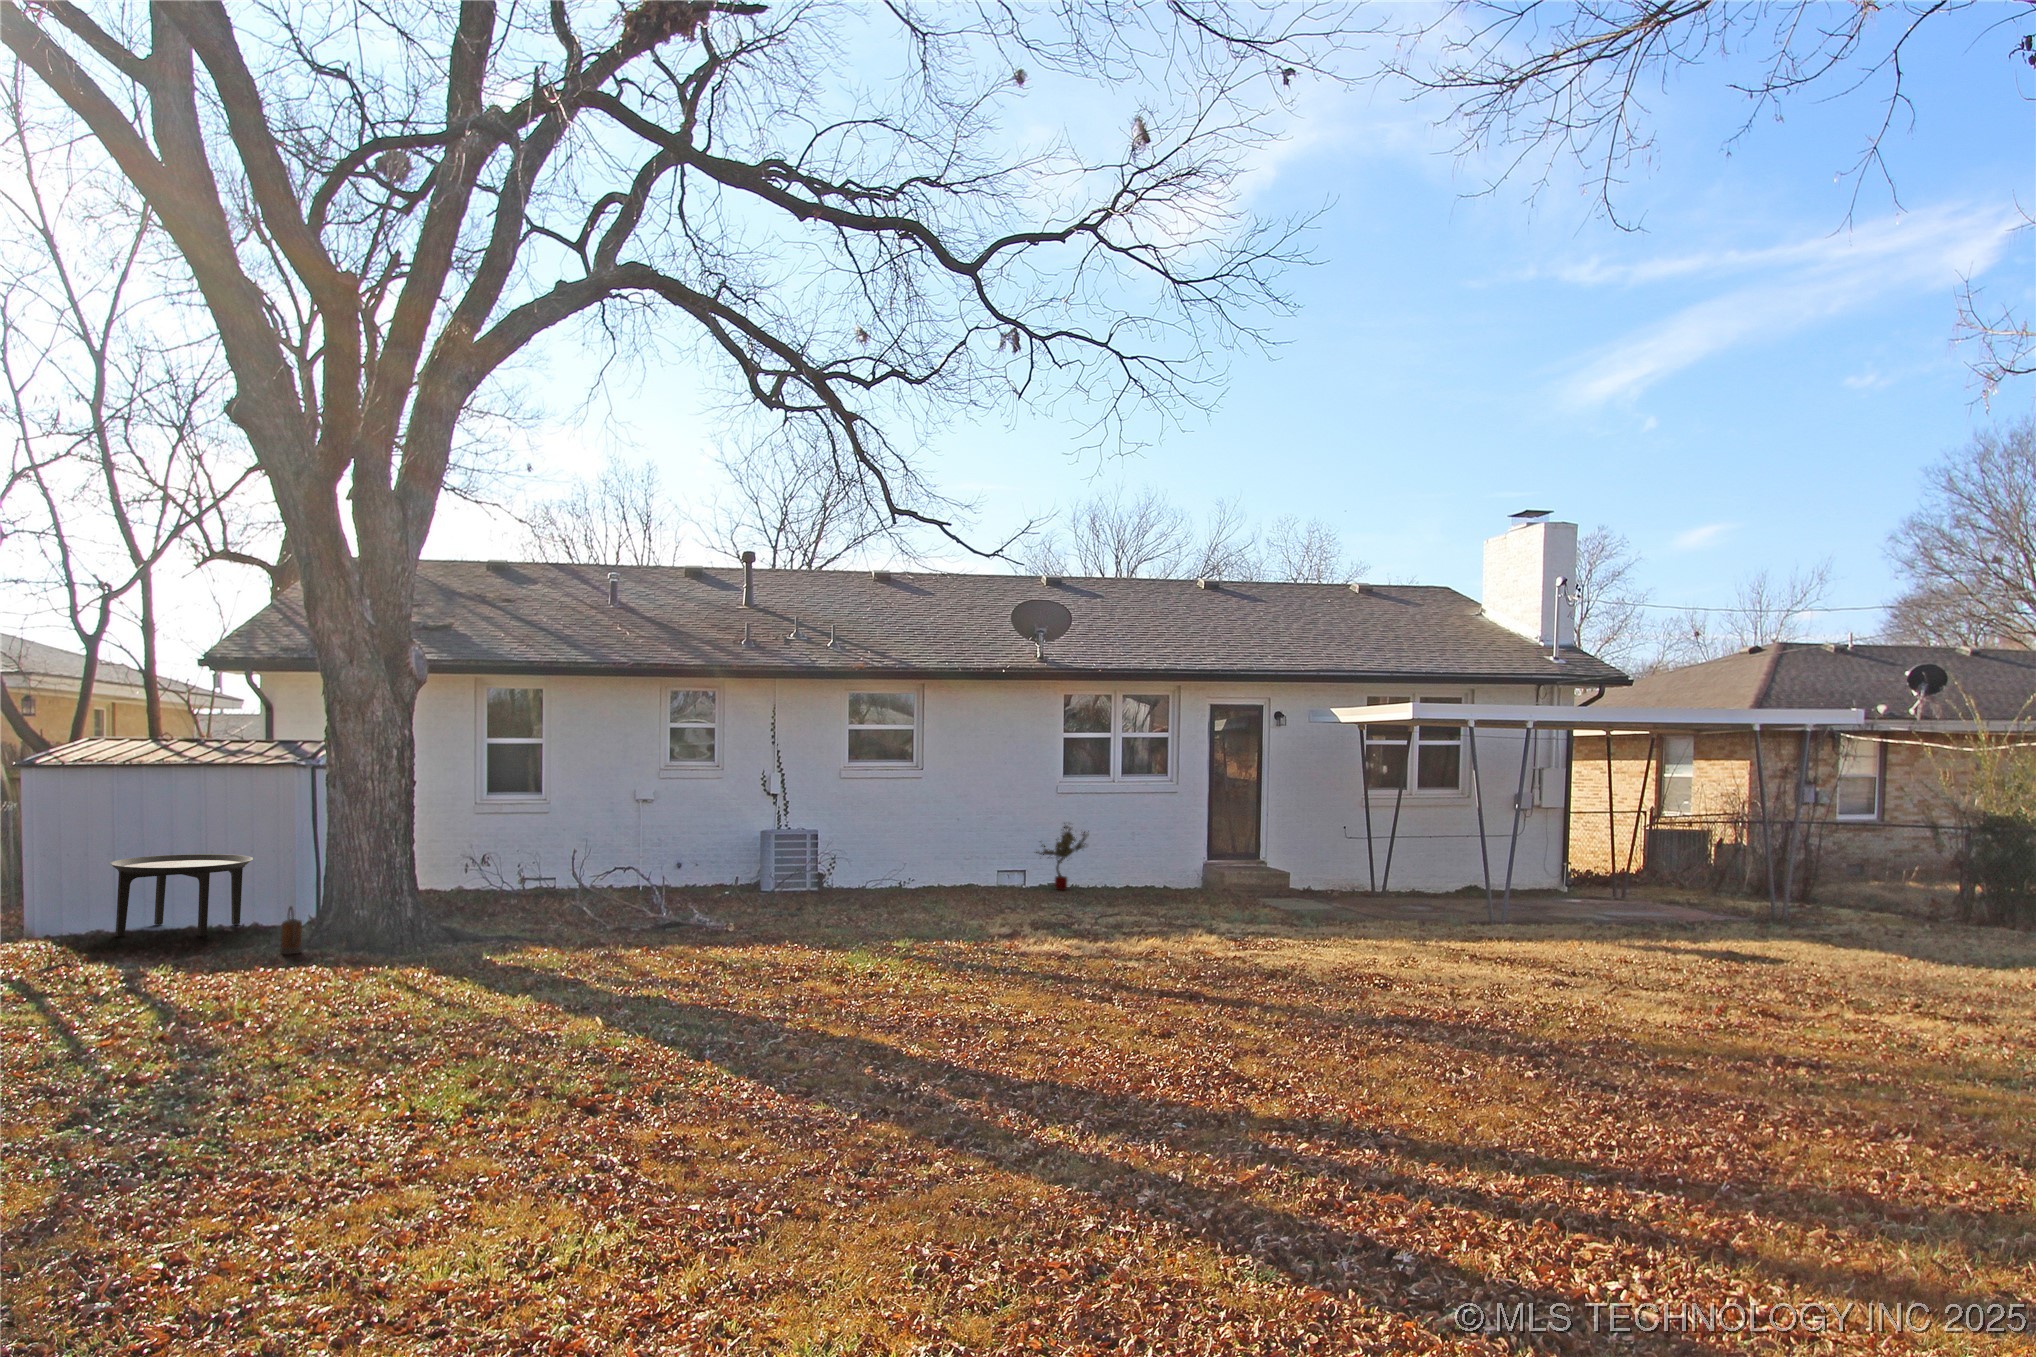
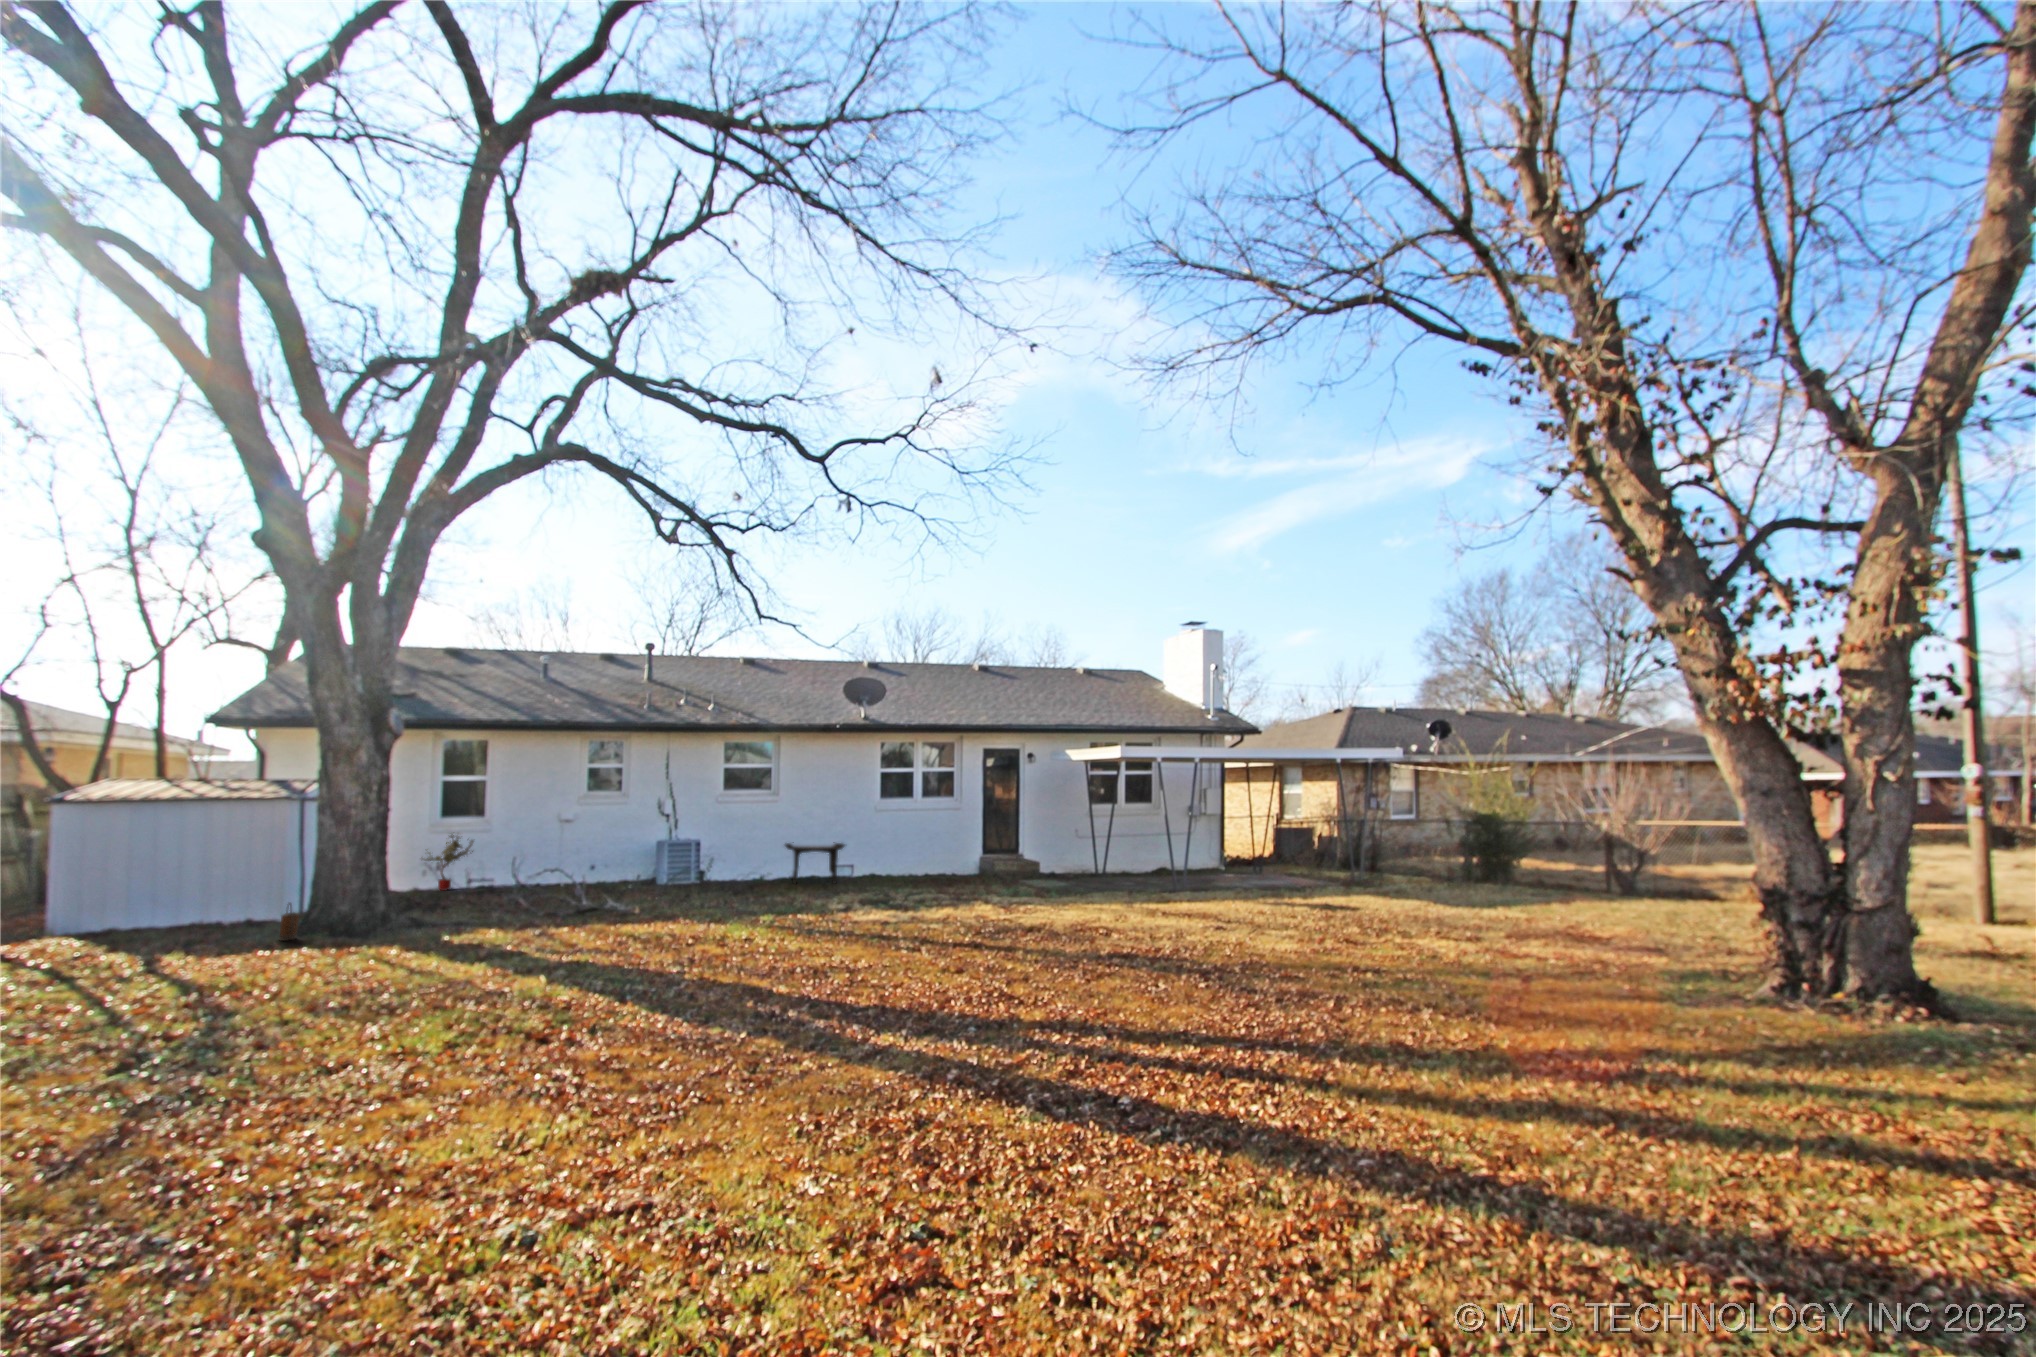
potted tree: present [1036,823,1089,890] -> present [424,834,474,891]
round table: present [110,854,253,937] -> present [785,843,845,883]

